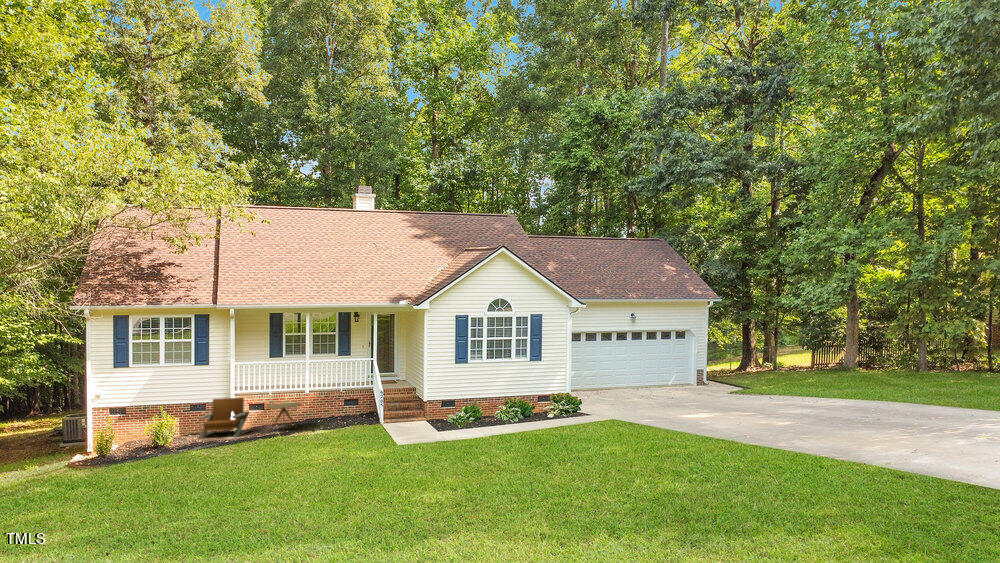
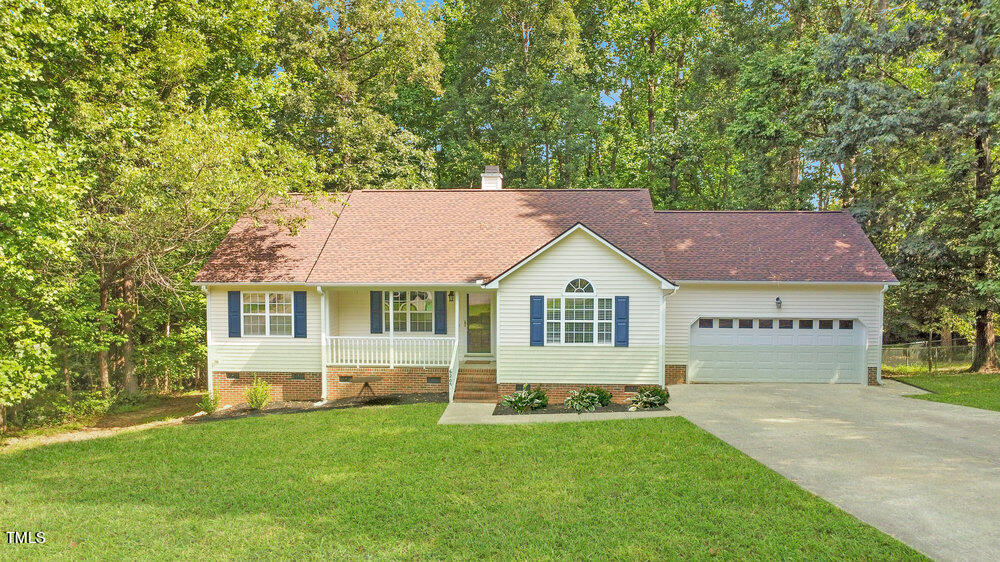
lounge chair: present [198,398,249,439] -> none [289,370,337,407]

